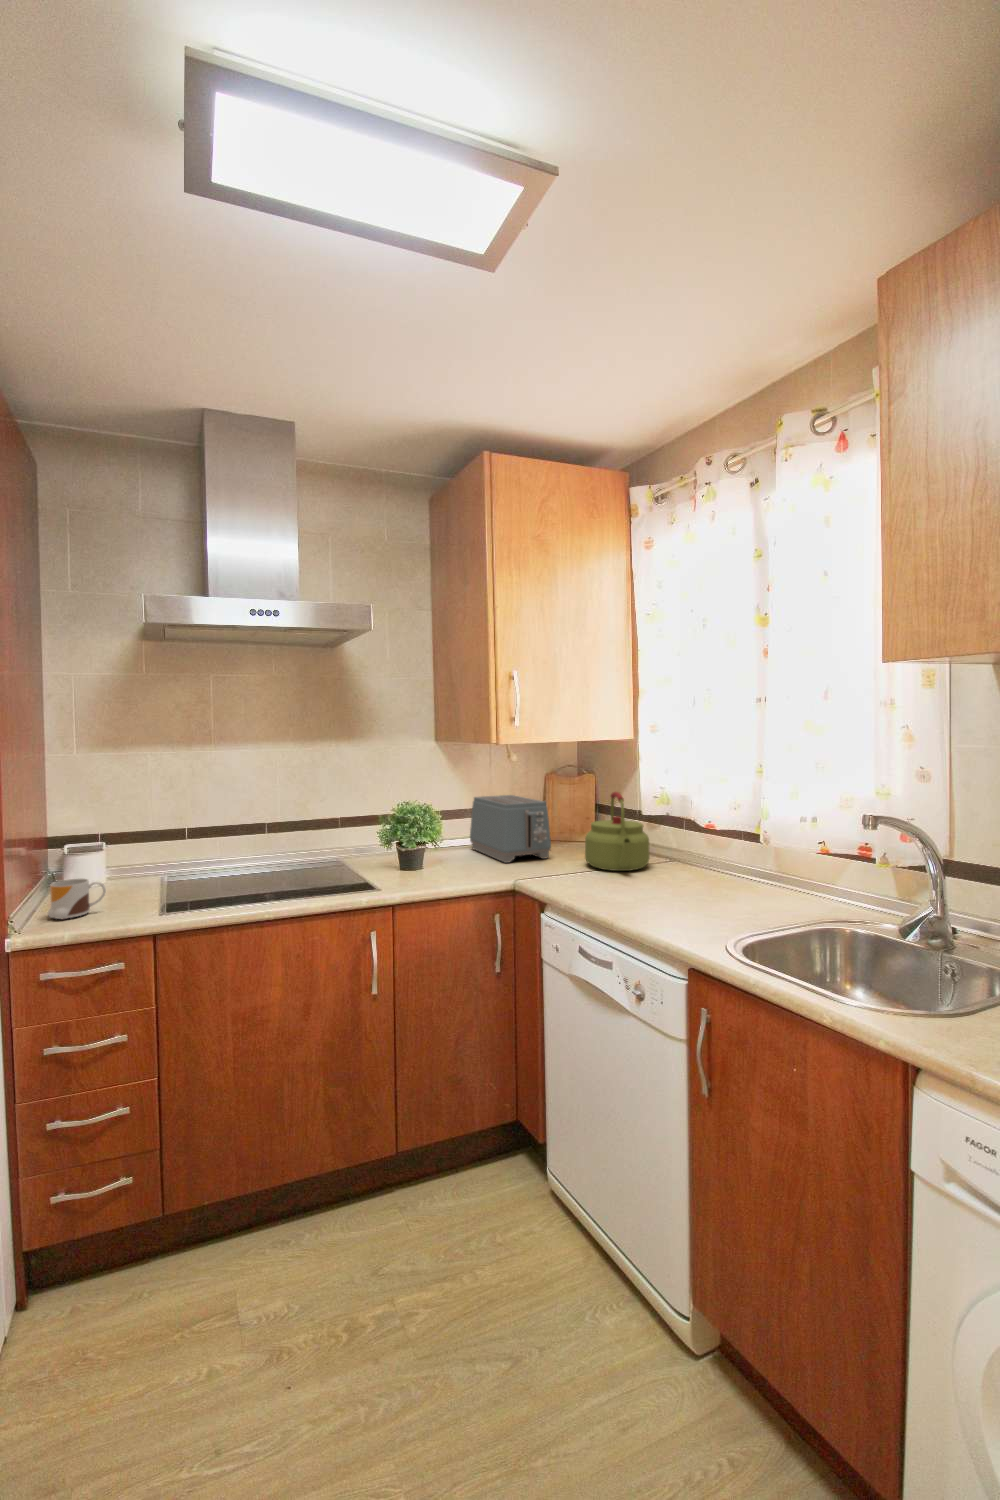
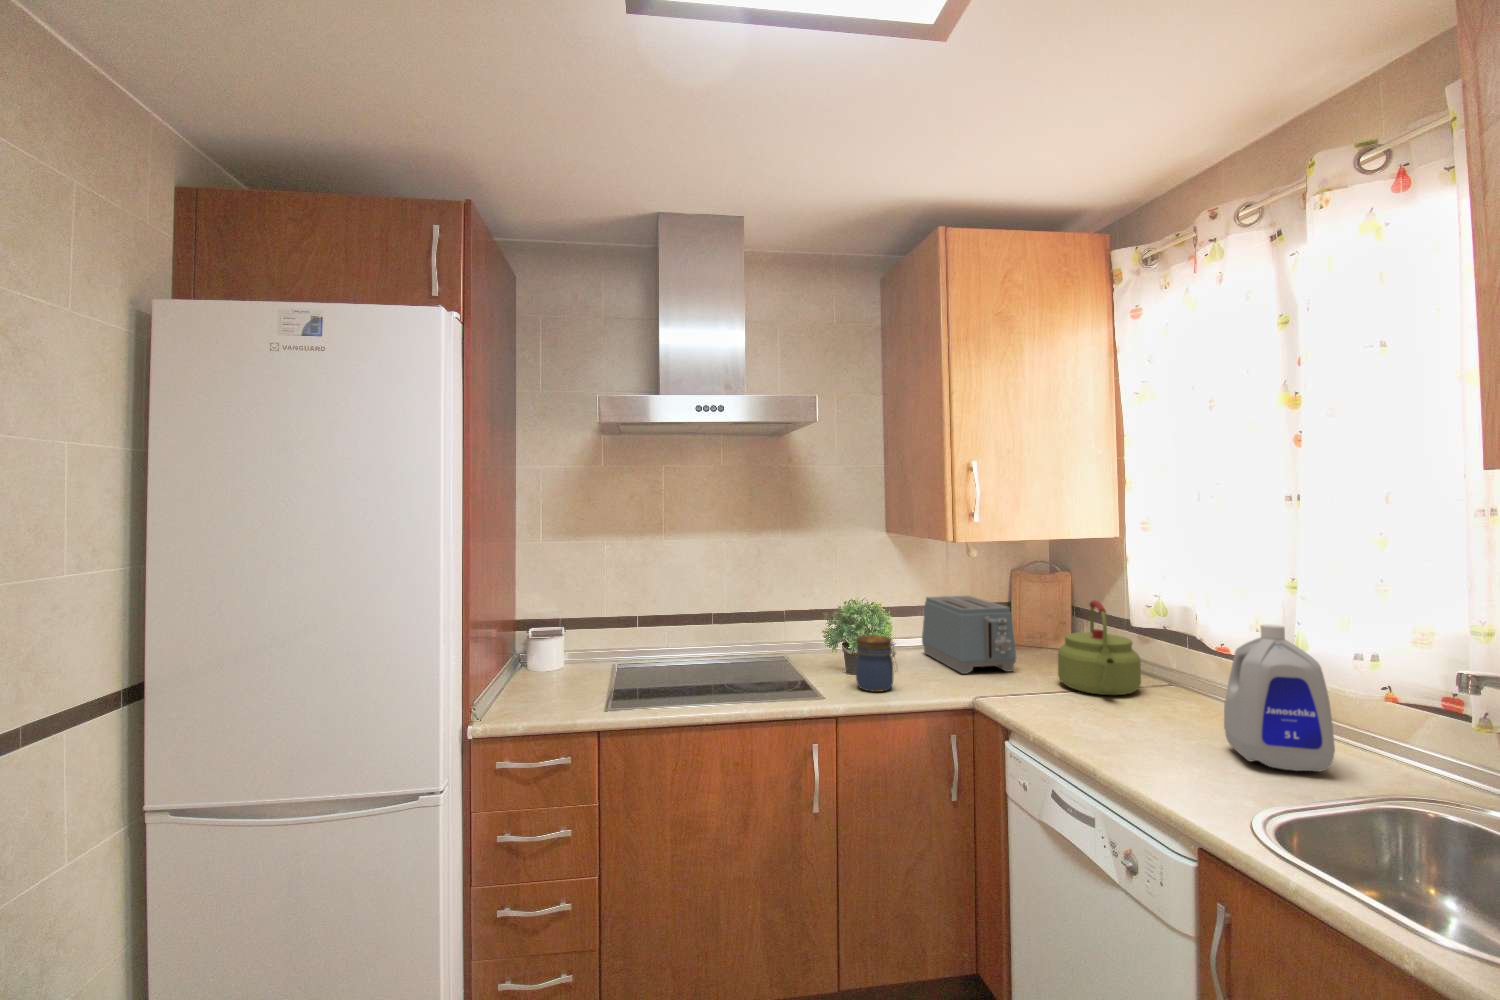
bottle: none [712,798,789,913] -> present [1224,624,1335,771]
jar: none [409,830,448,882] -> present [856,635,896,692]
mug: present [48,879,106,919] -> none [539,667,583,703]

